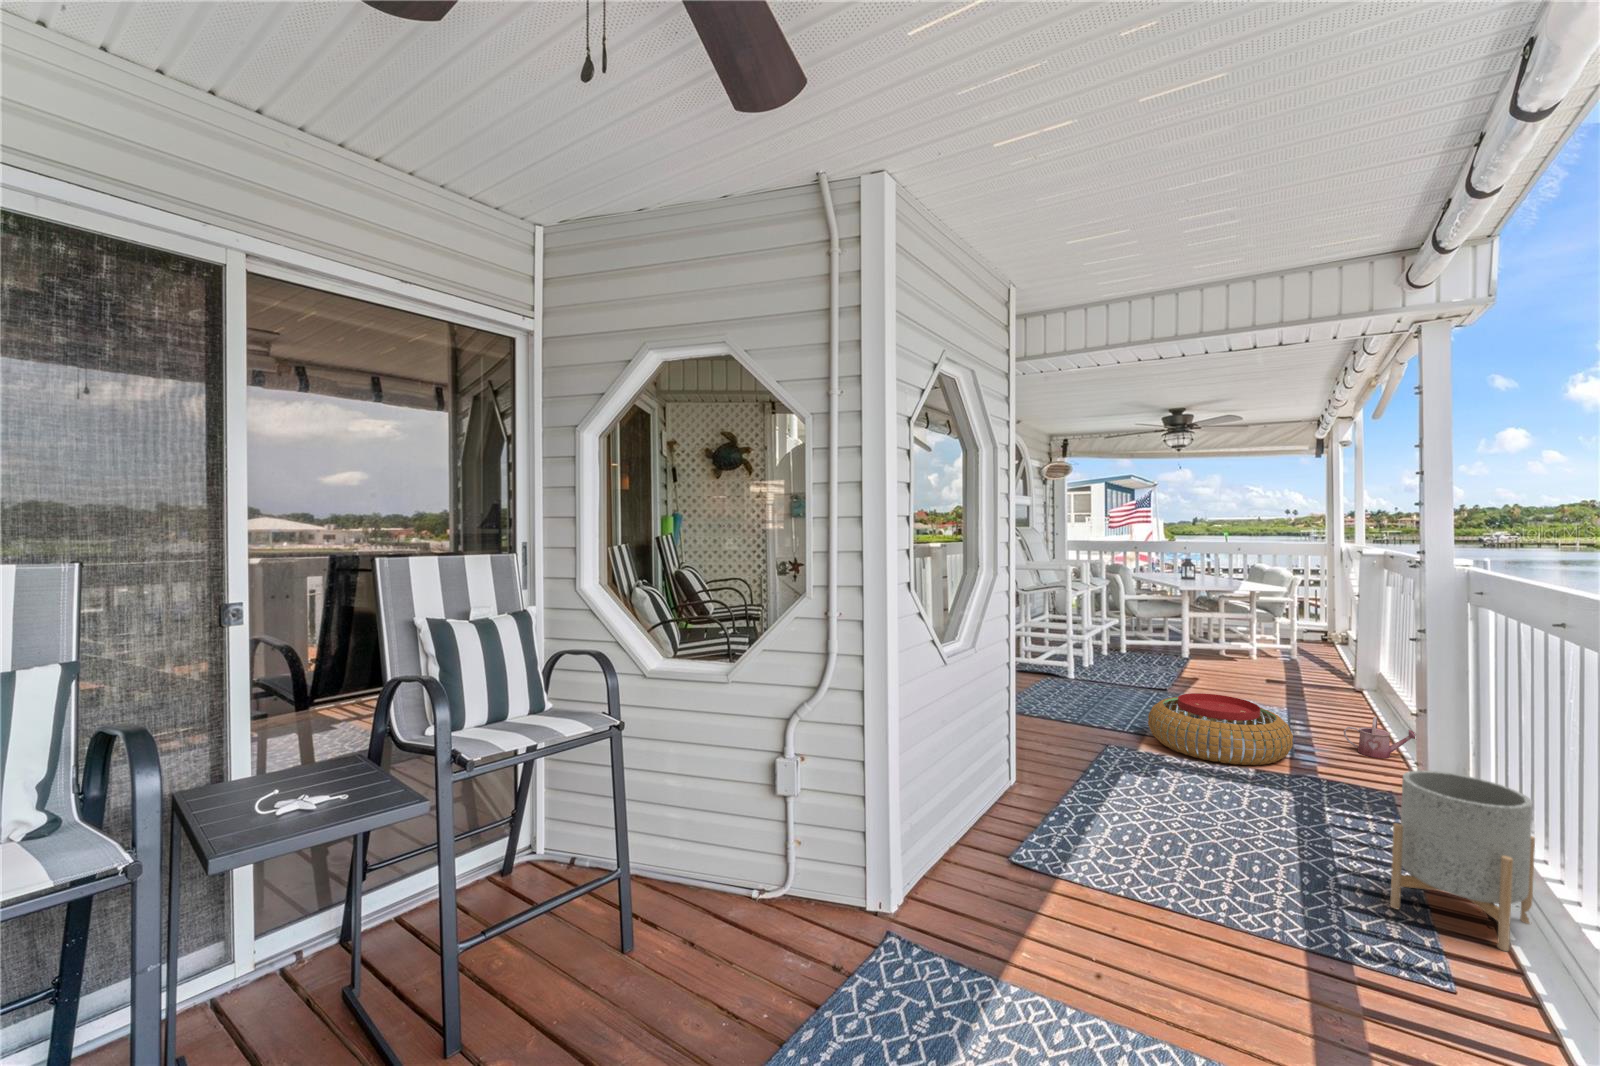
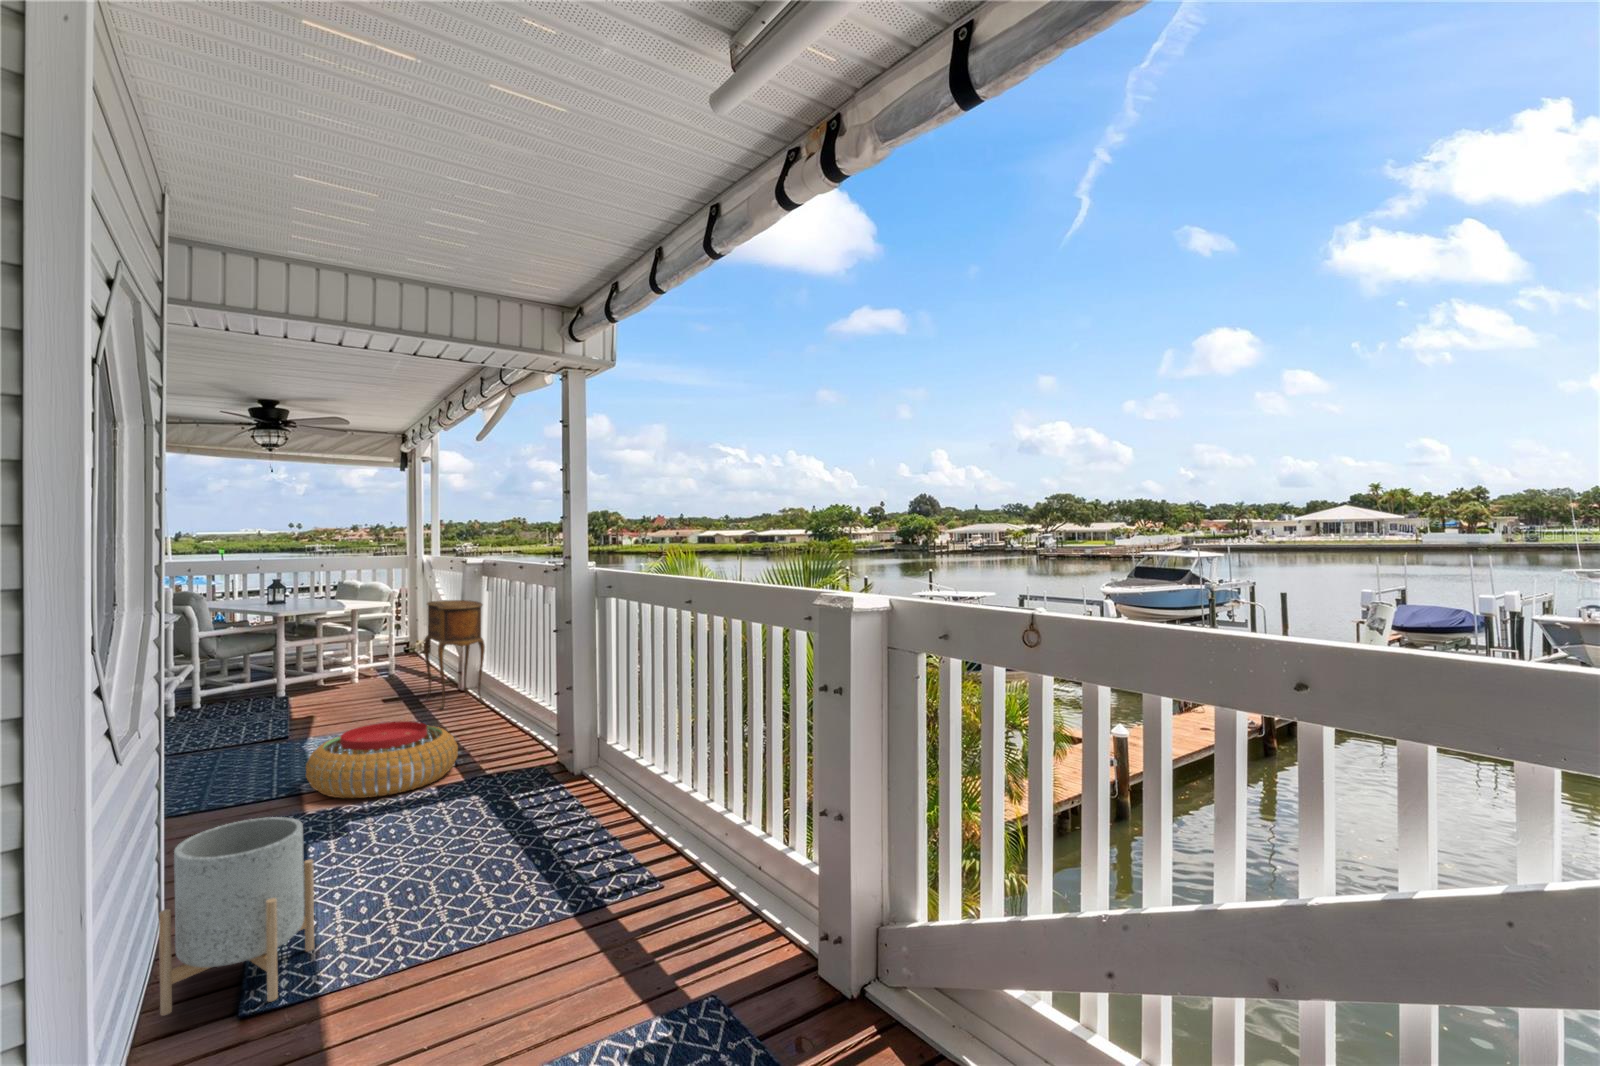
side table: none [1307,591,1378,709] -> present [424,600,485,709]
watering can: present [1344,717,1415,758] -> none [487,706,542,742]
planter: present [1390,771,1535,951] -> present [159,817,314,1016]

